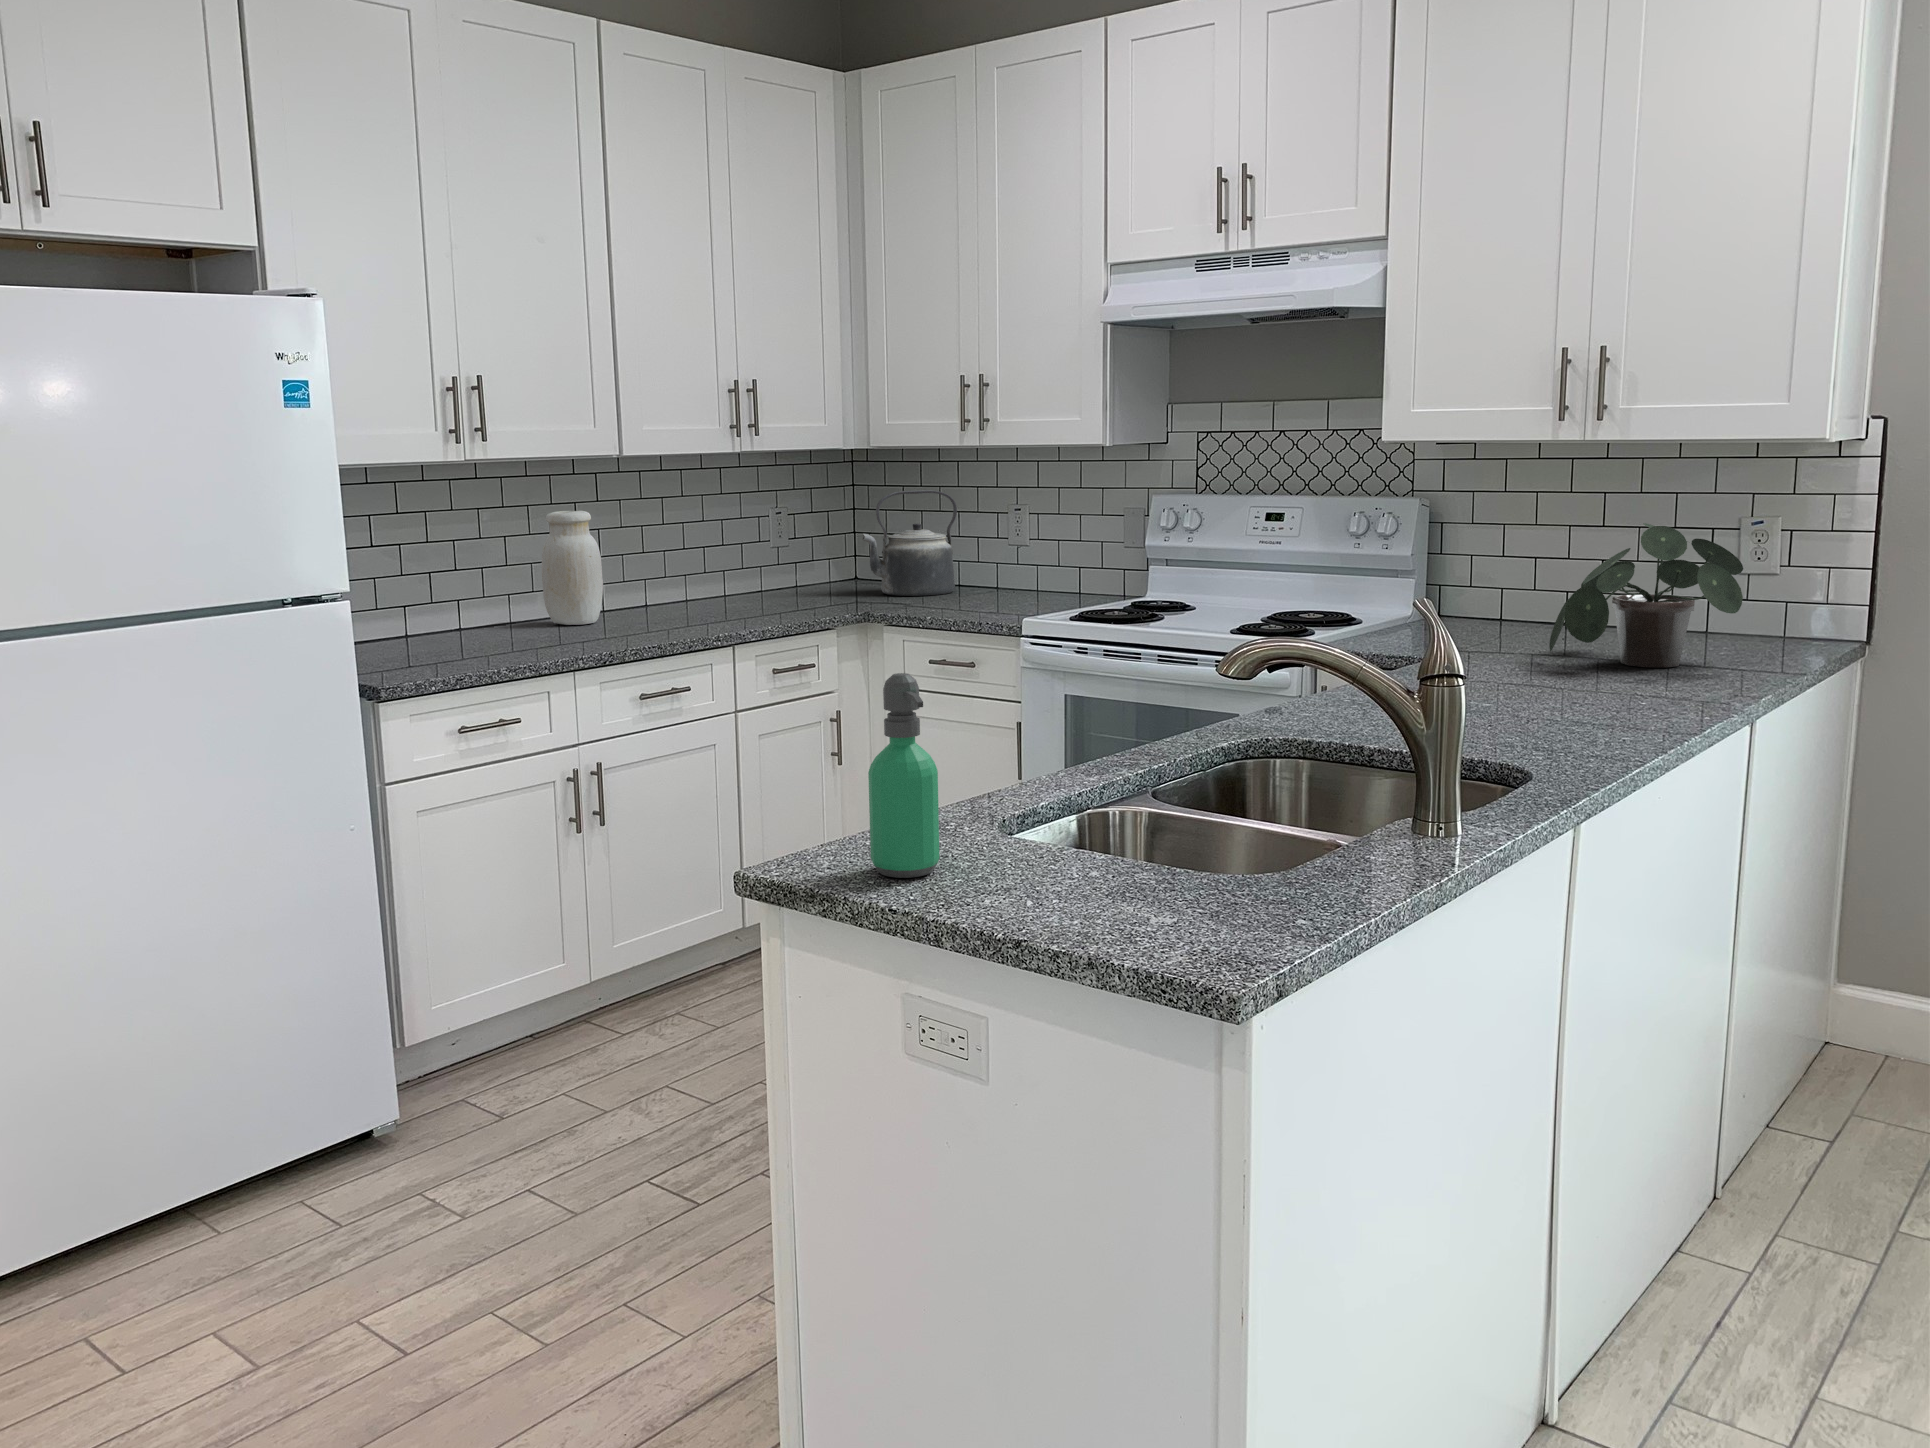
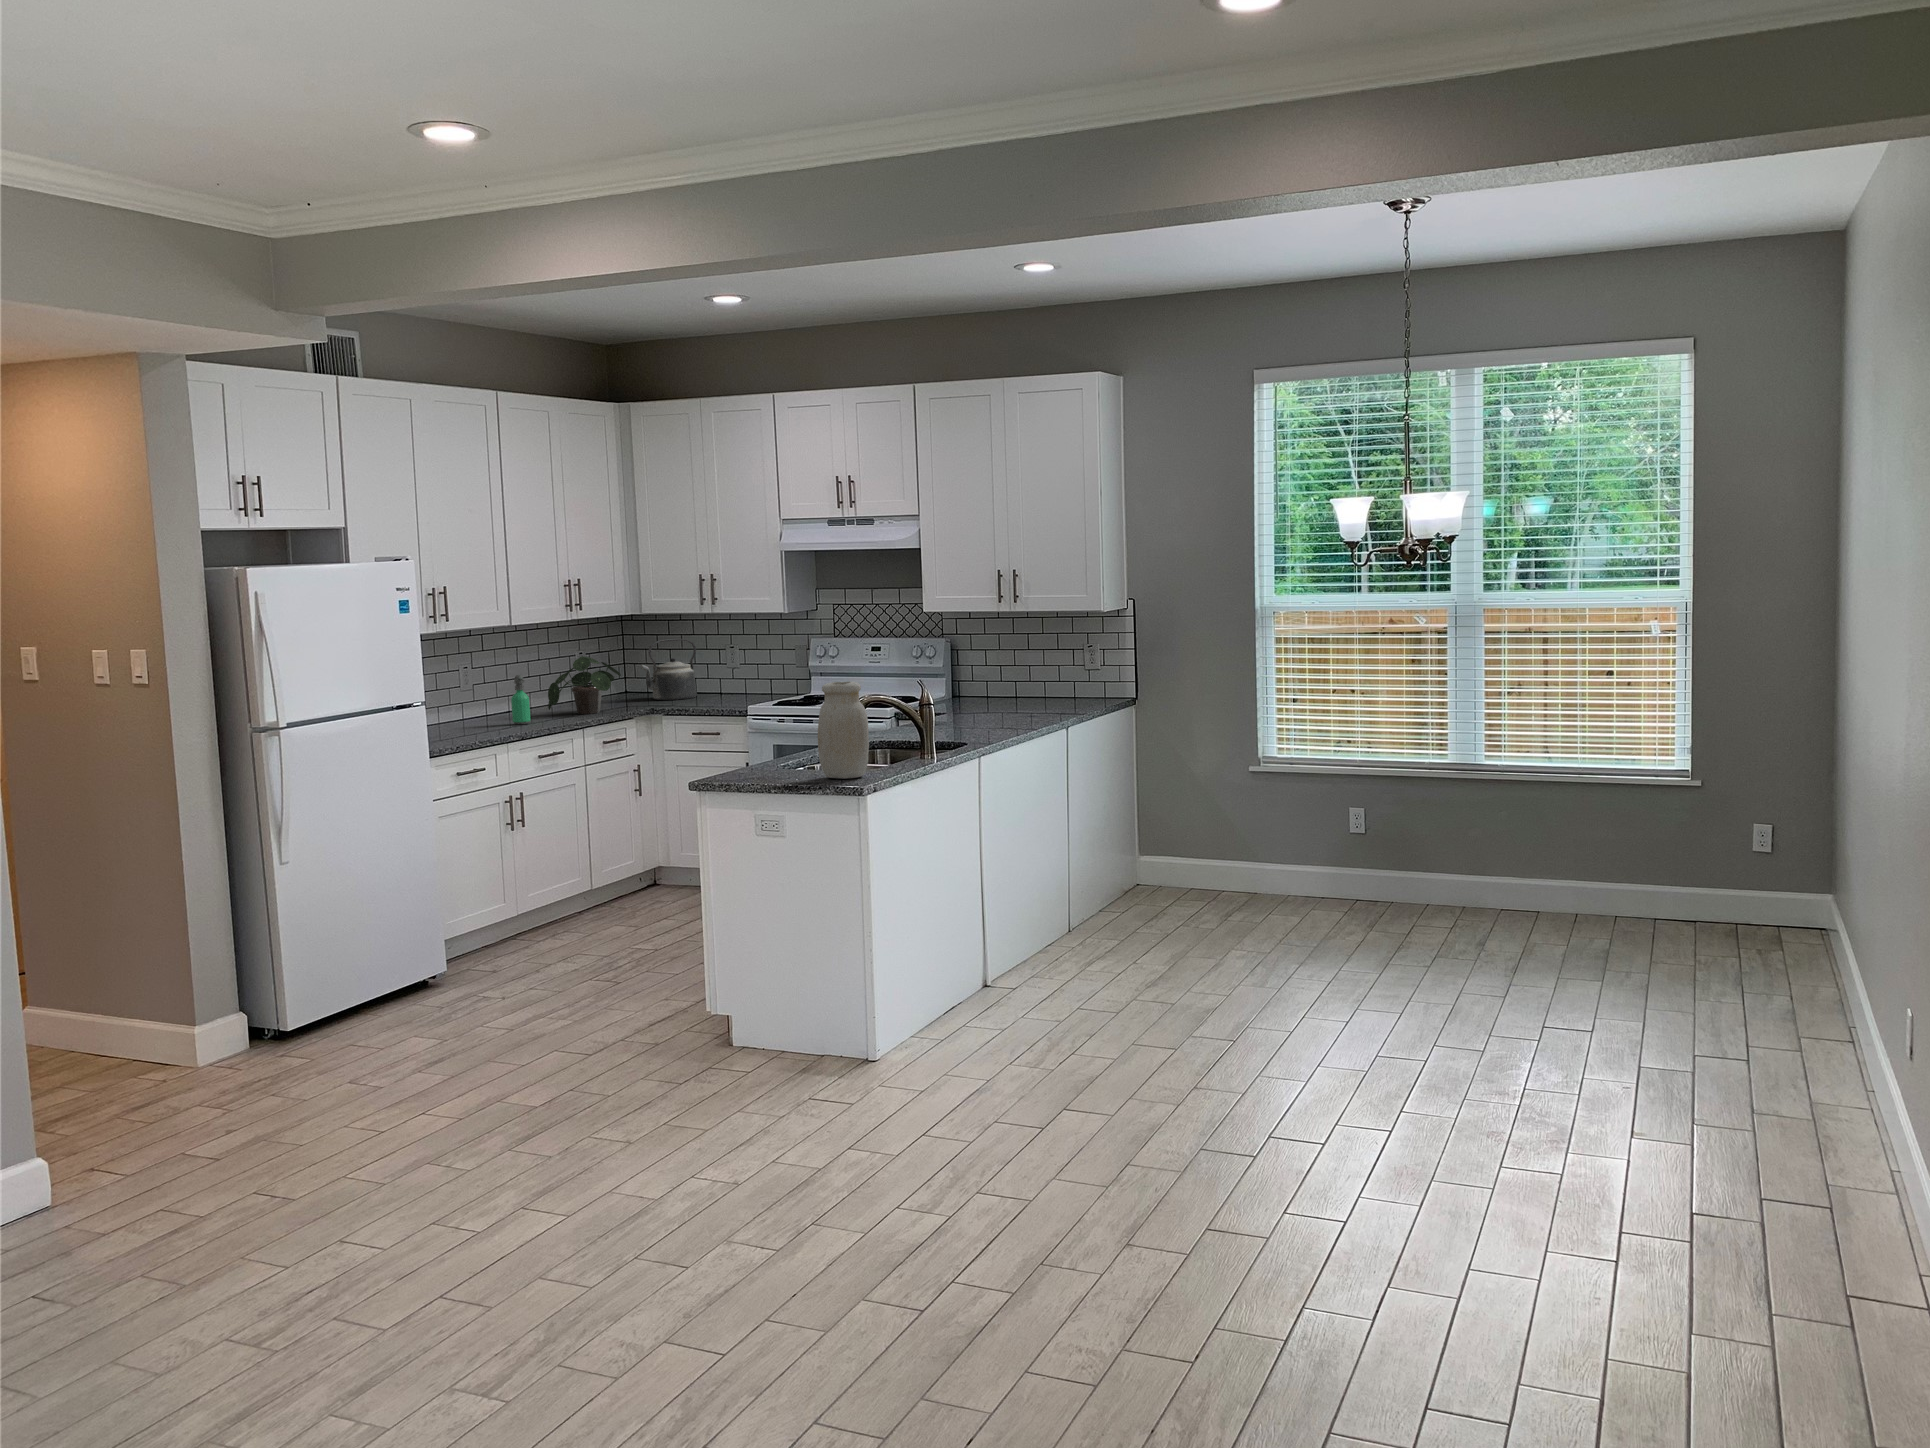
jar: present [542,511,603,625] -> present [818,681,869,779]
potted plant: present [1549,523,1743,668] -> present [548,656,621,714]
soap dispenser: present [868,673,939,878] -> present [511,675,530,724]

